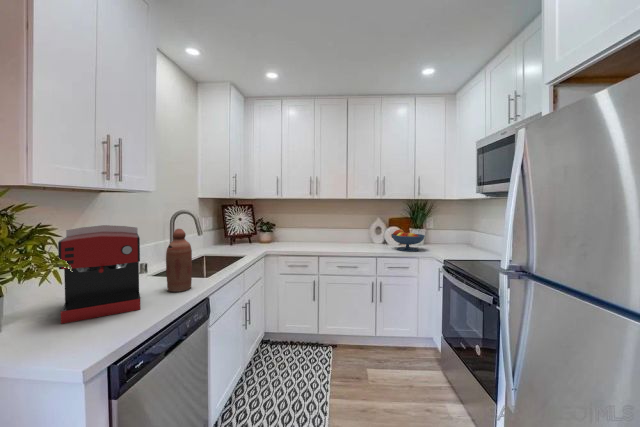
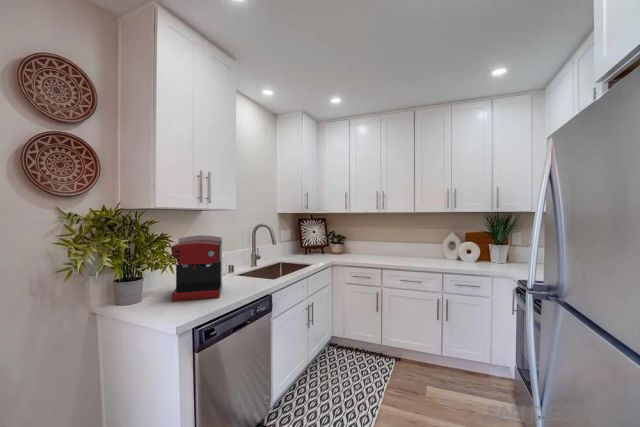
bottle: present [166,229,192,292] -> none [241,239,260,288]
fruit bowl: present [392,229,425,251] -> none [463,244,503,269]

